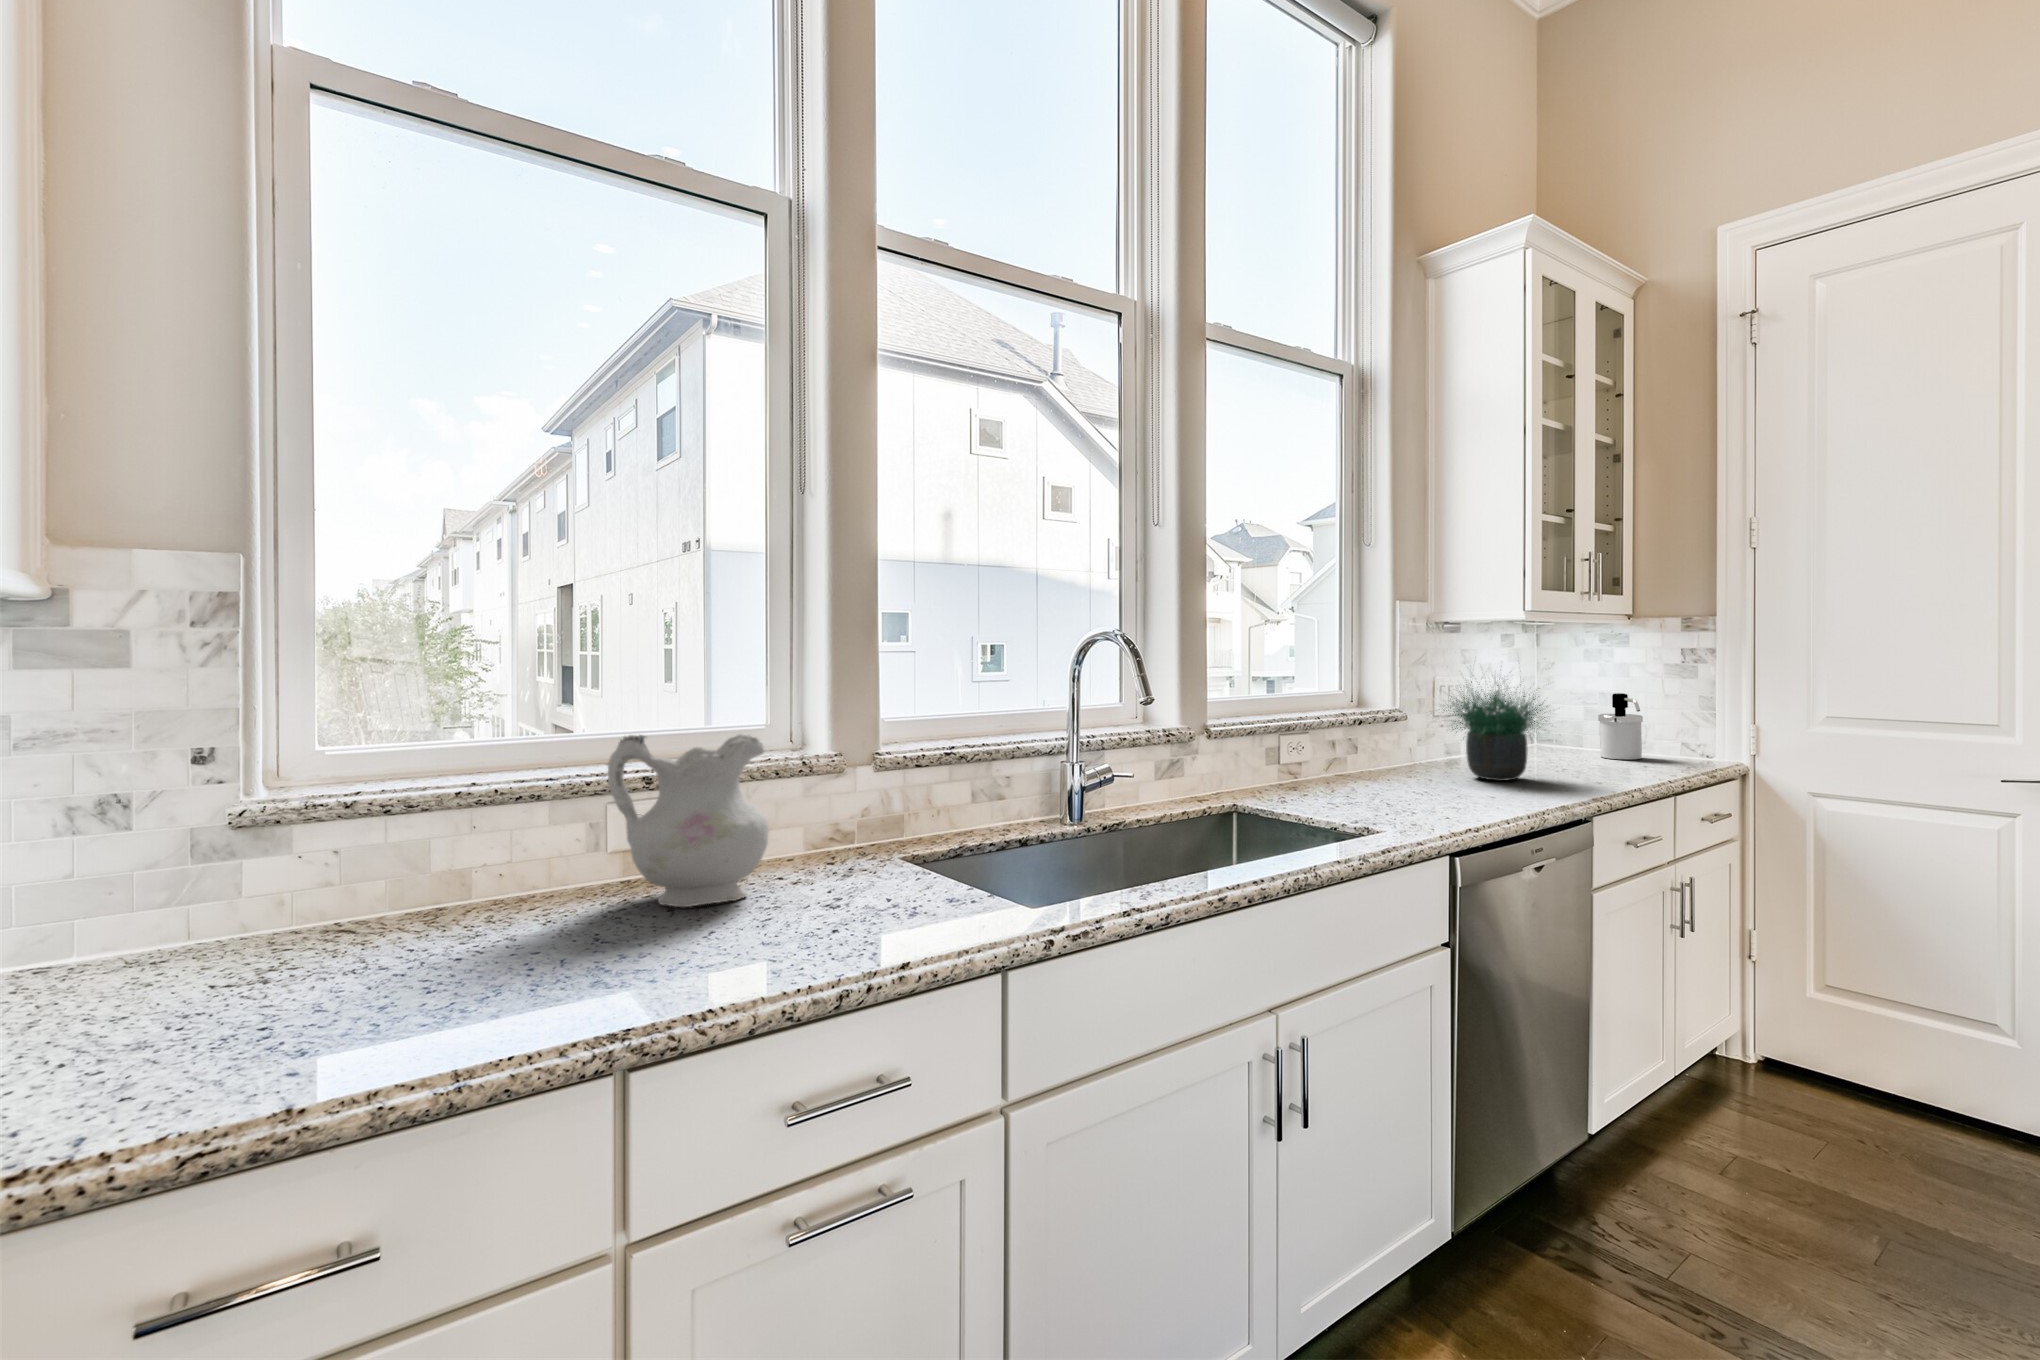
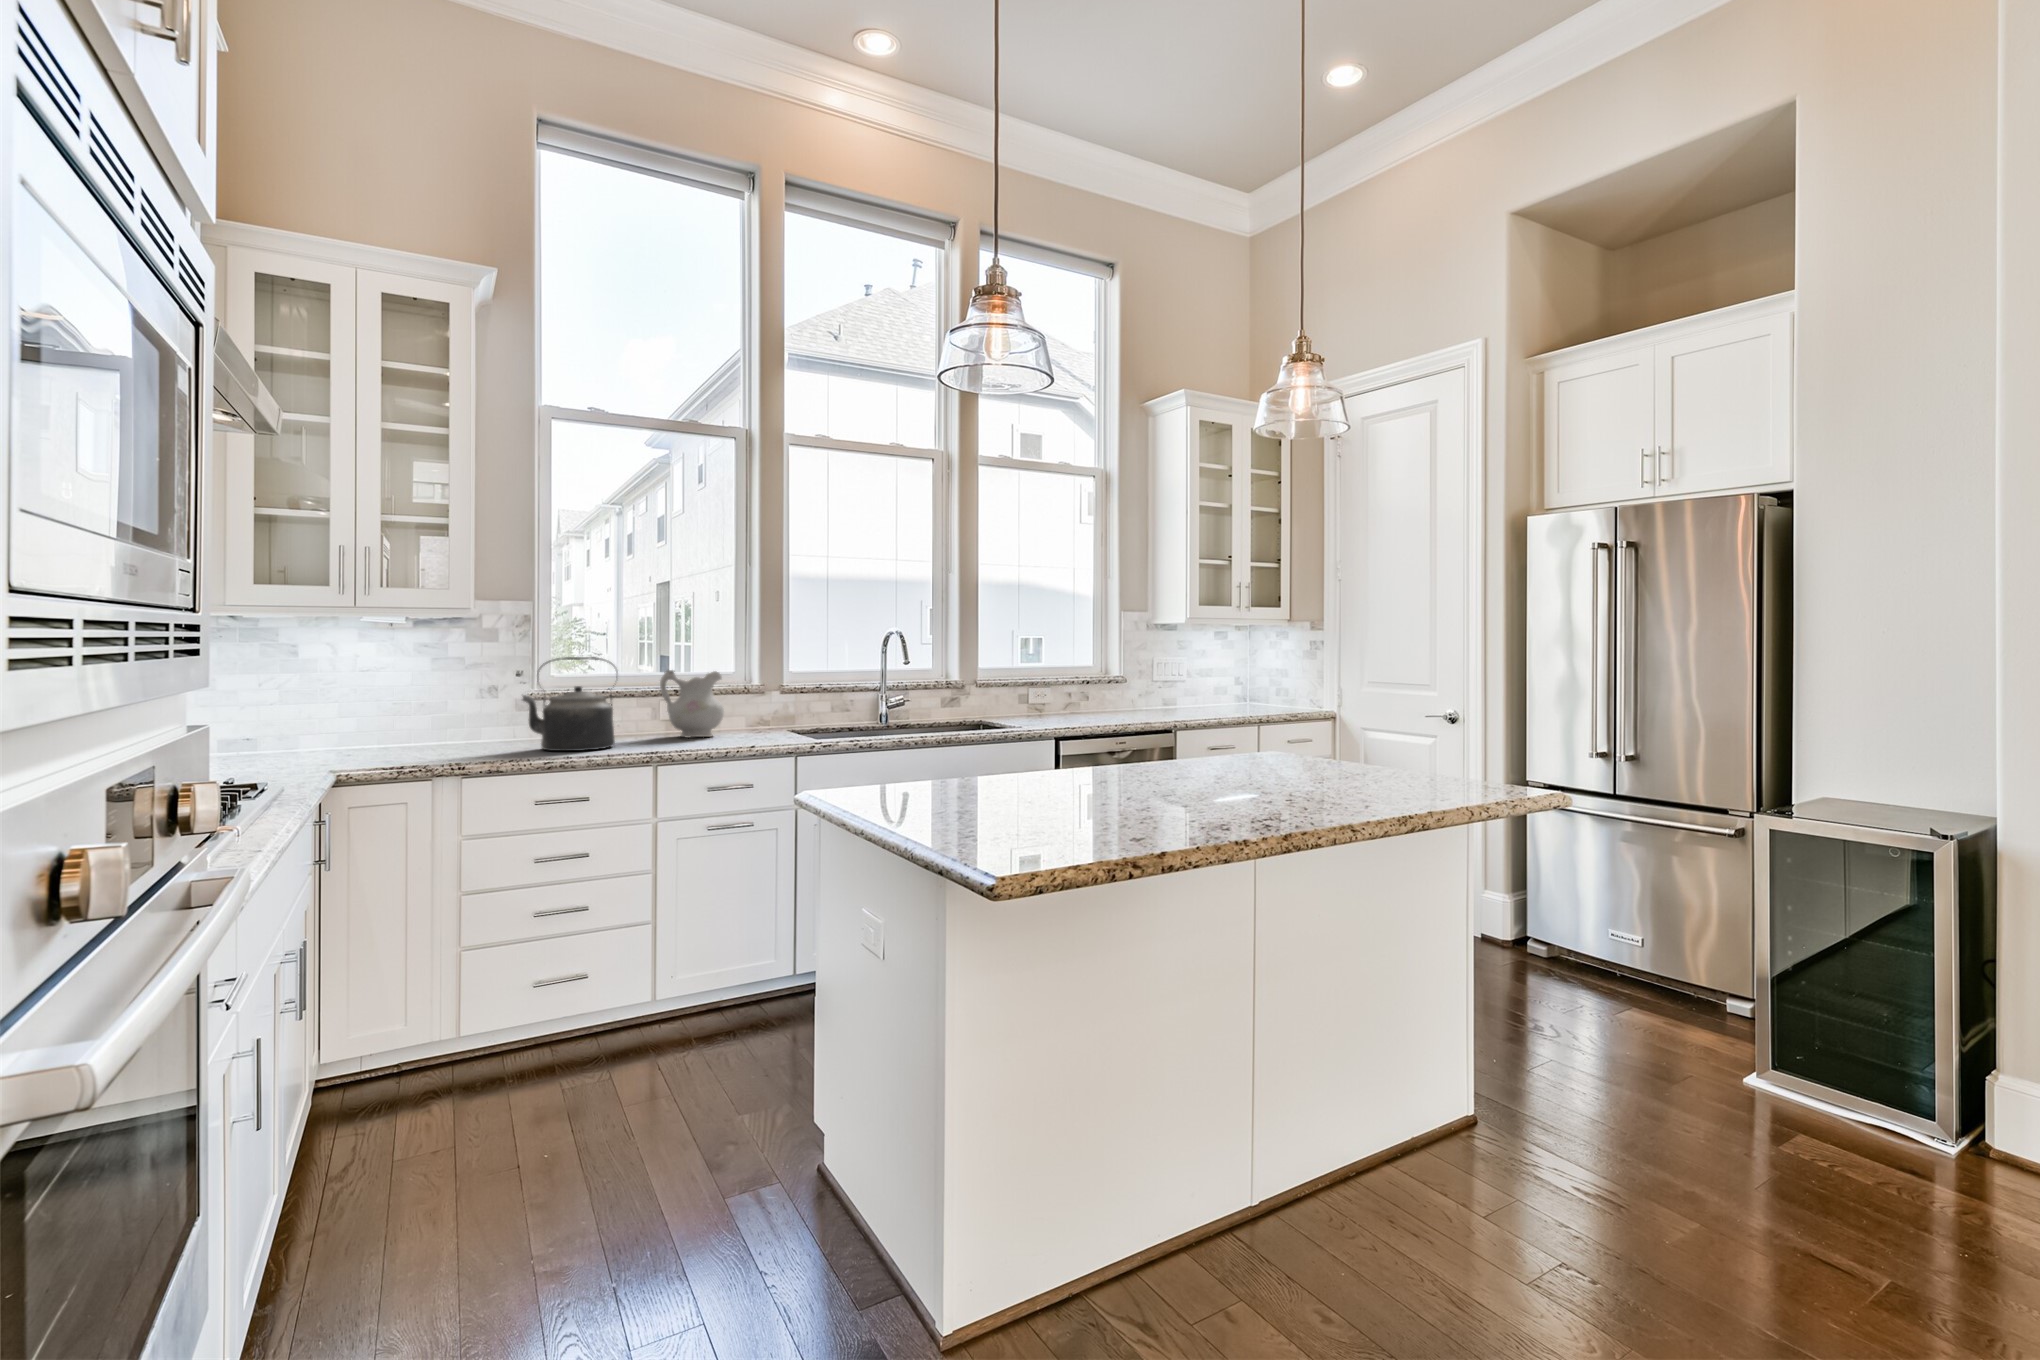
potted plant: present [1444,681,1547,781] -> none [1122,640,1200,716]
soap dispenser: present [1598,693,1643,760] -> none [1266,670,1291,711]
kettle: none [142,717,488,1041] -> present [522,657,617,751]

